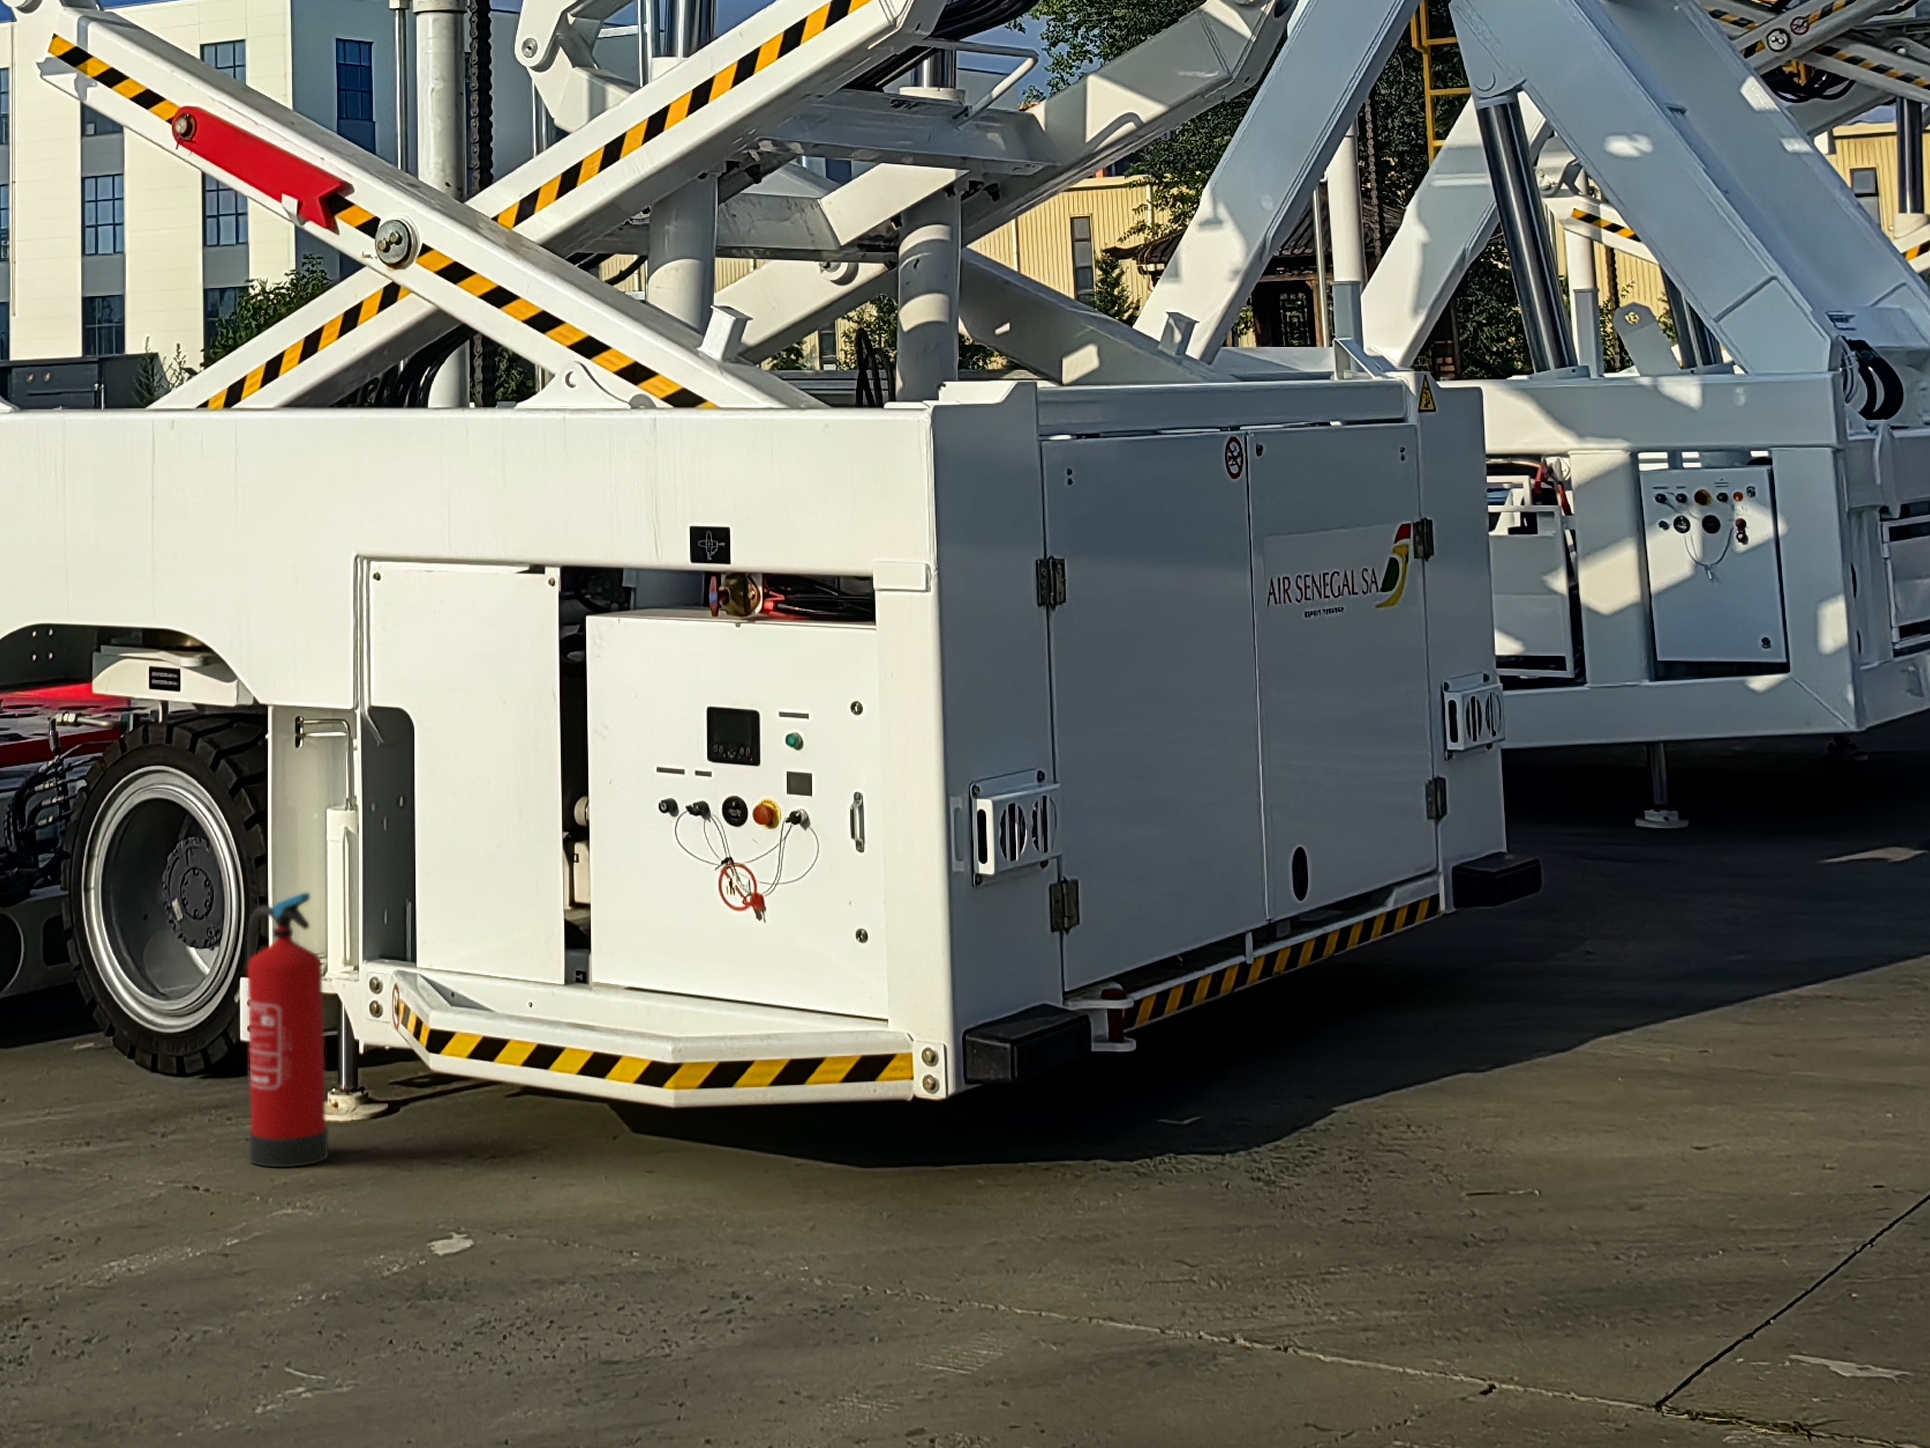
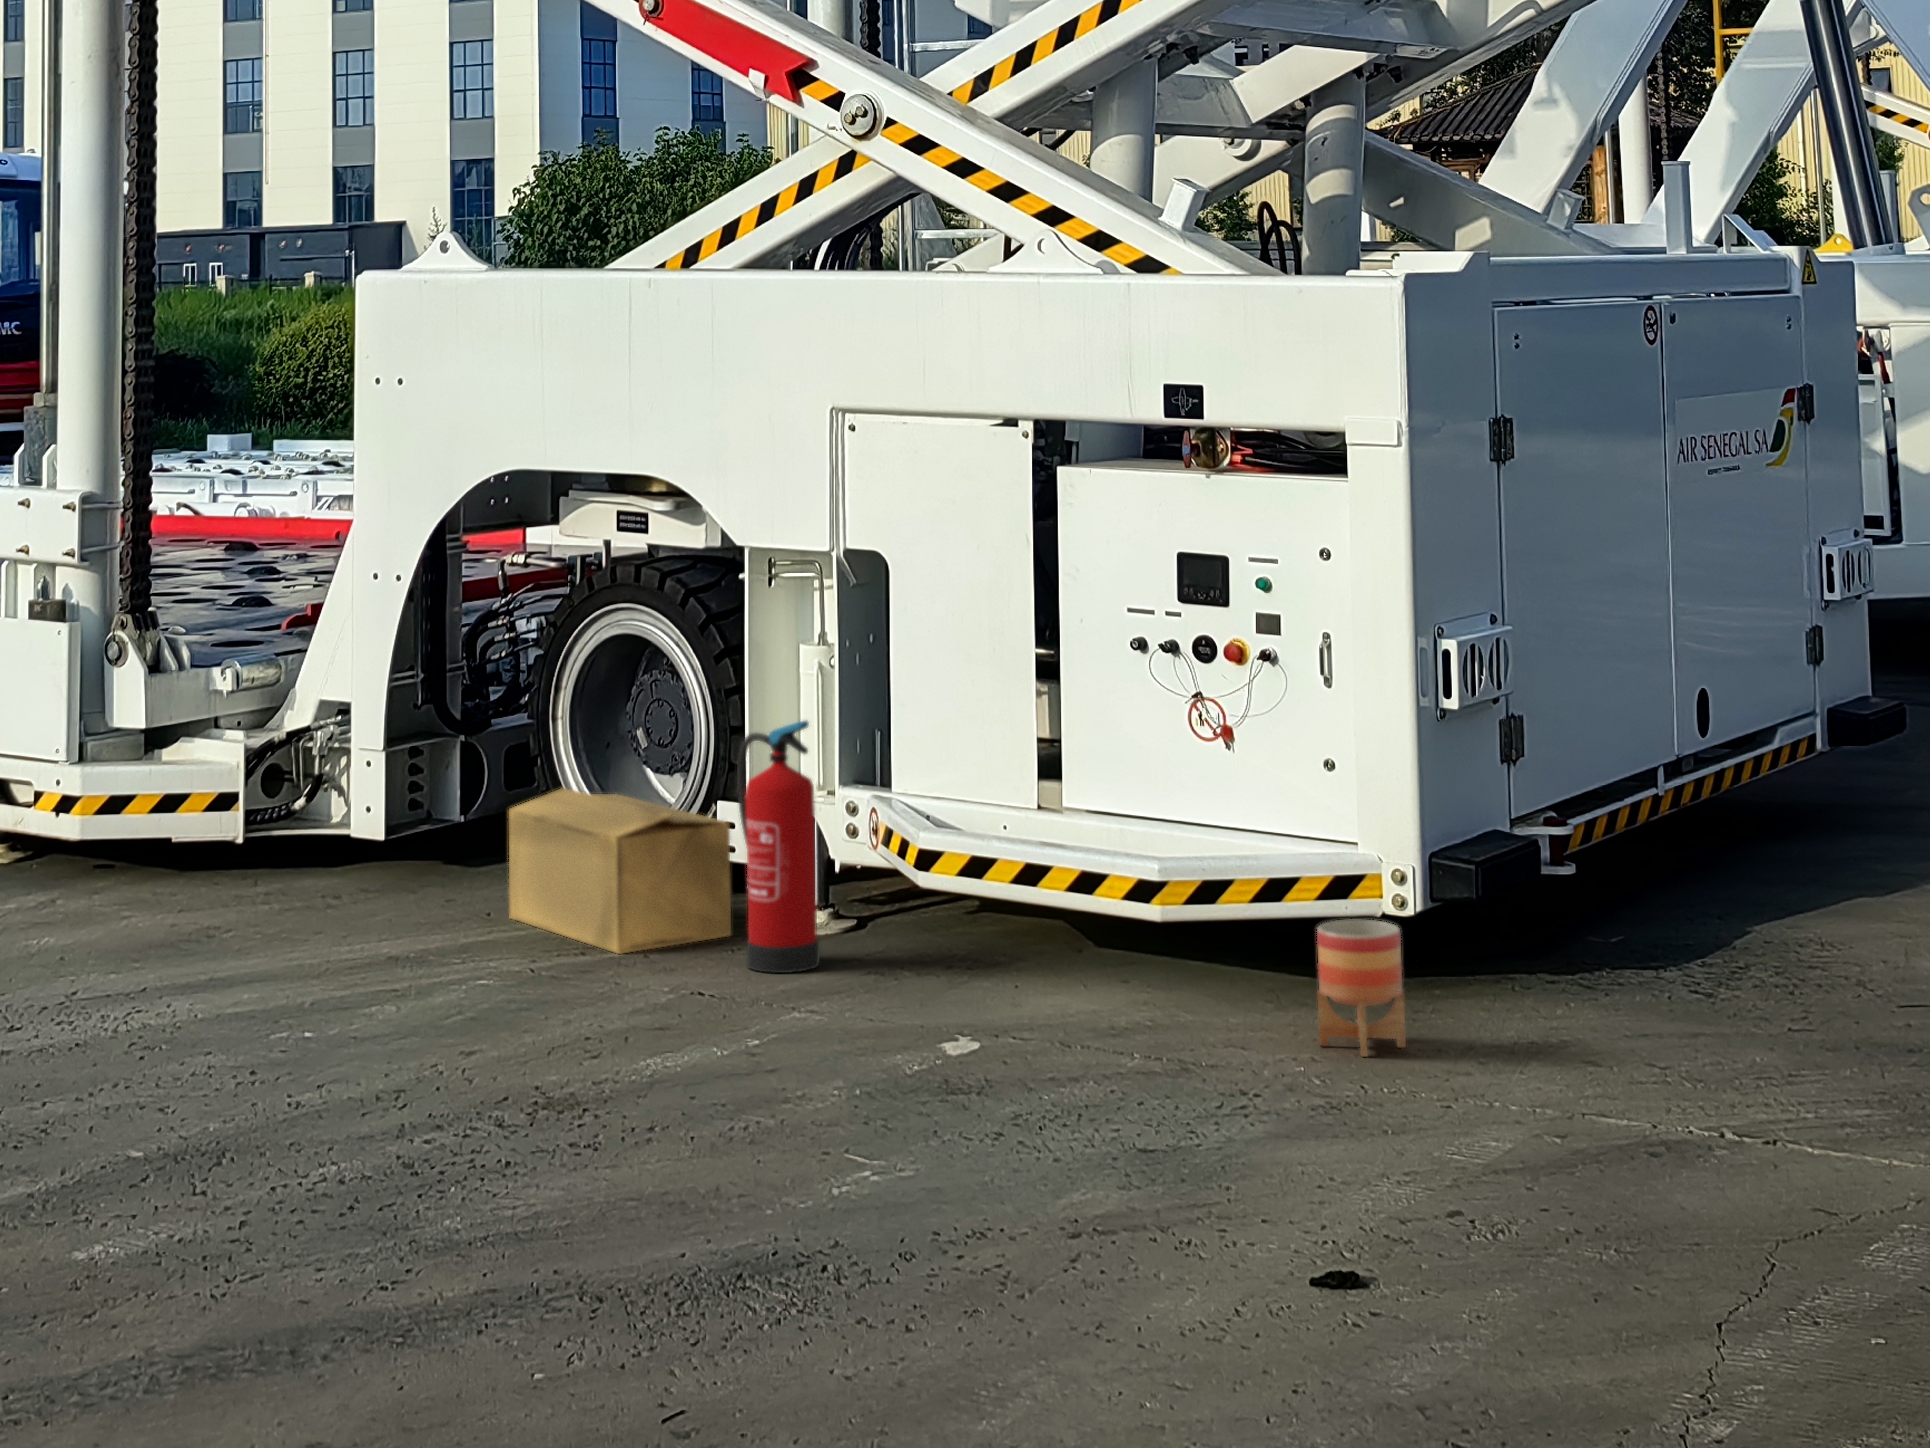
cardboard box: none [17,966,246,1147] -> present [509,788,731,954]
planter: none [827,1106,924,1257] -> present [1317,919,1406,1057]

